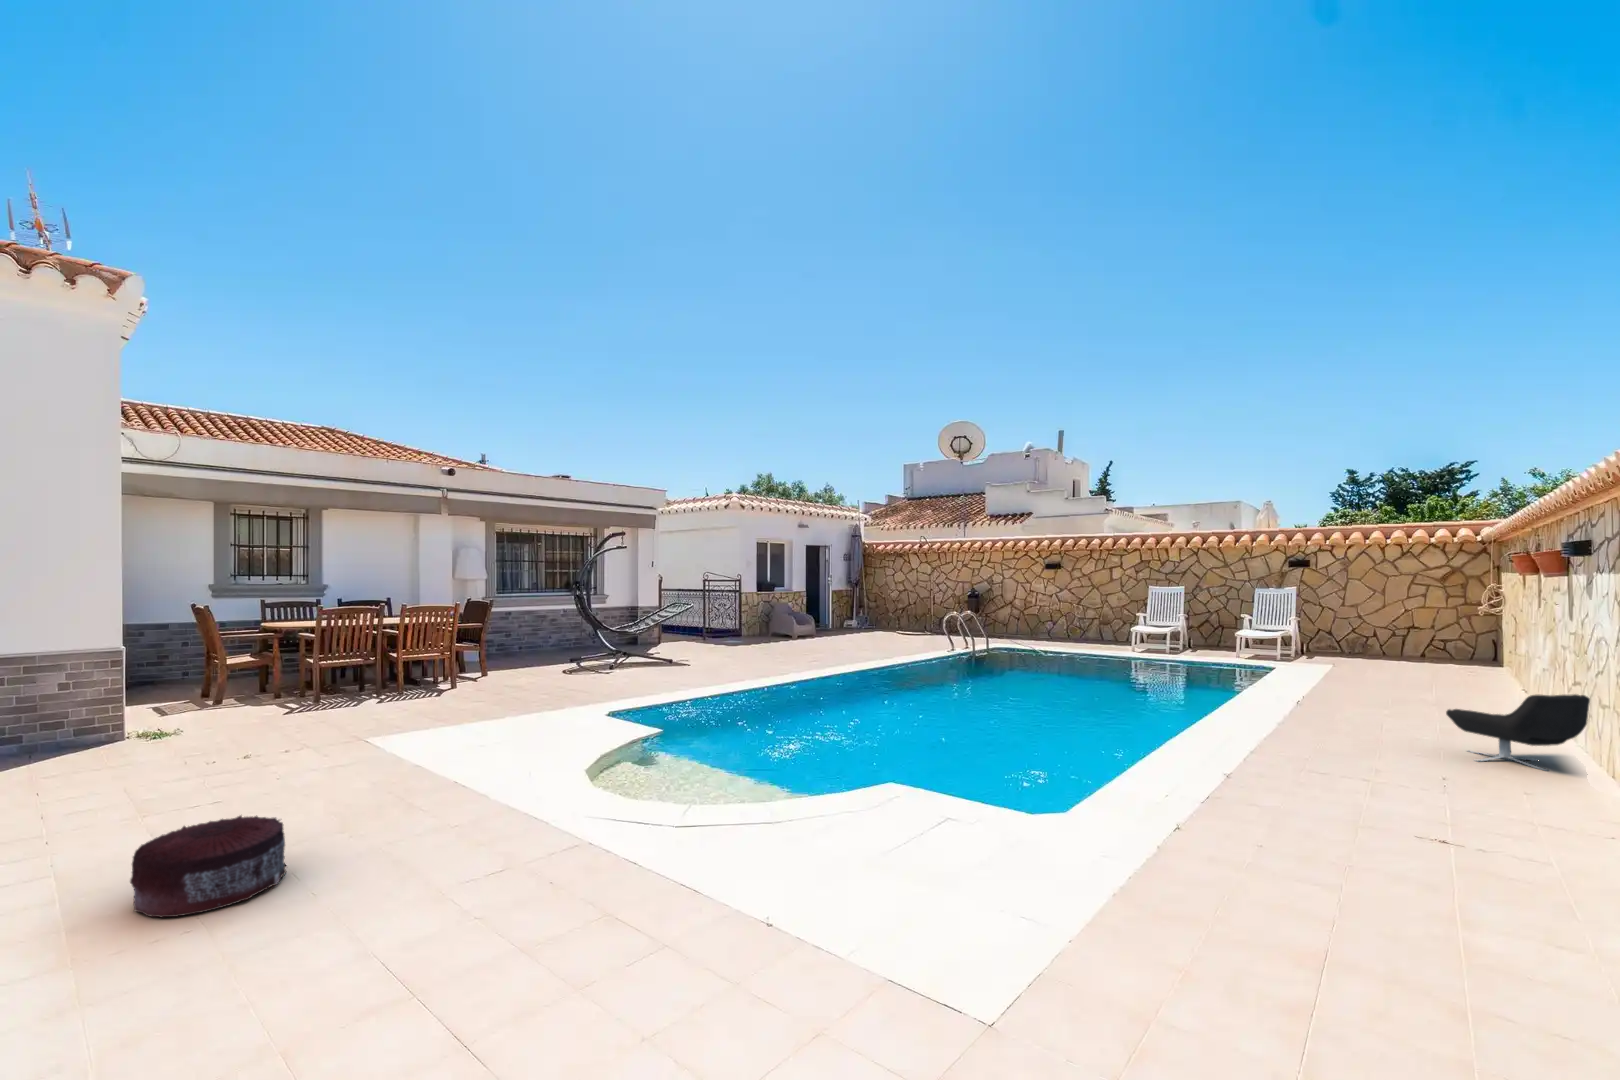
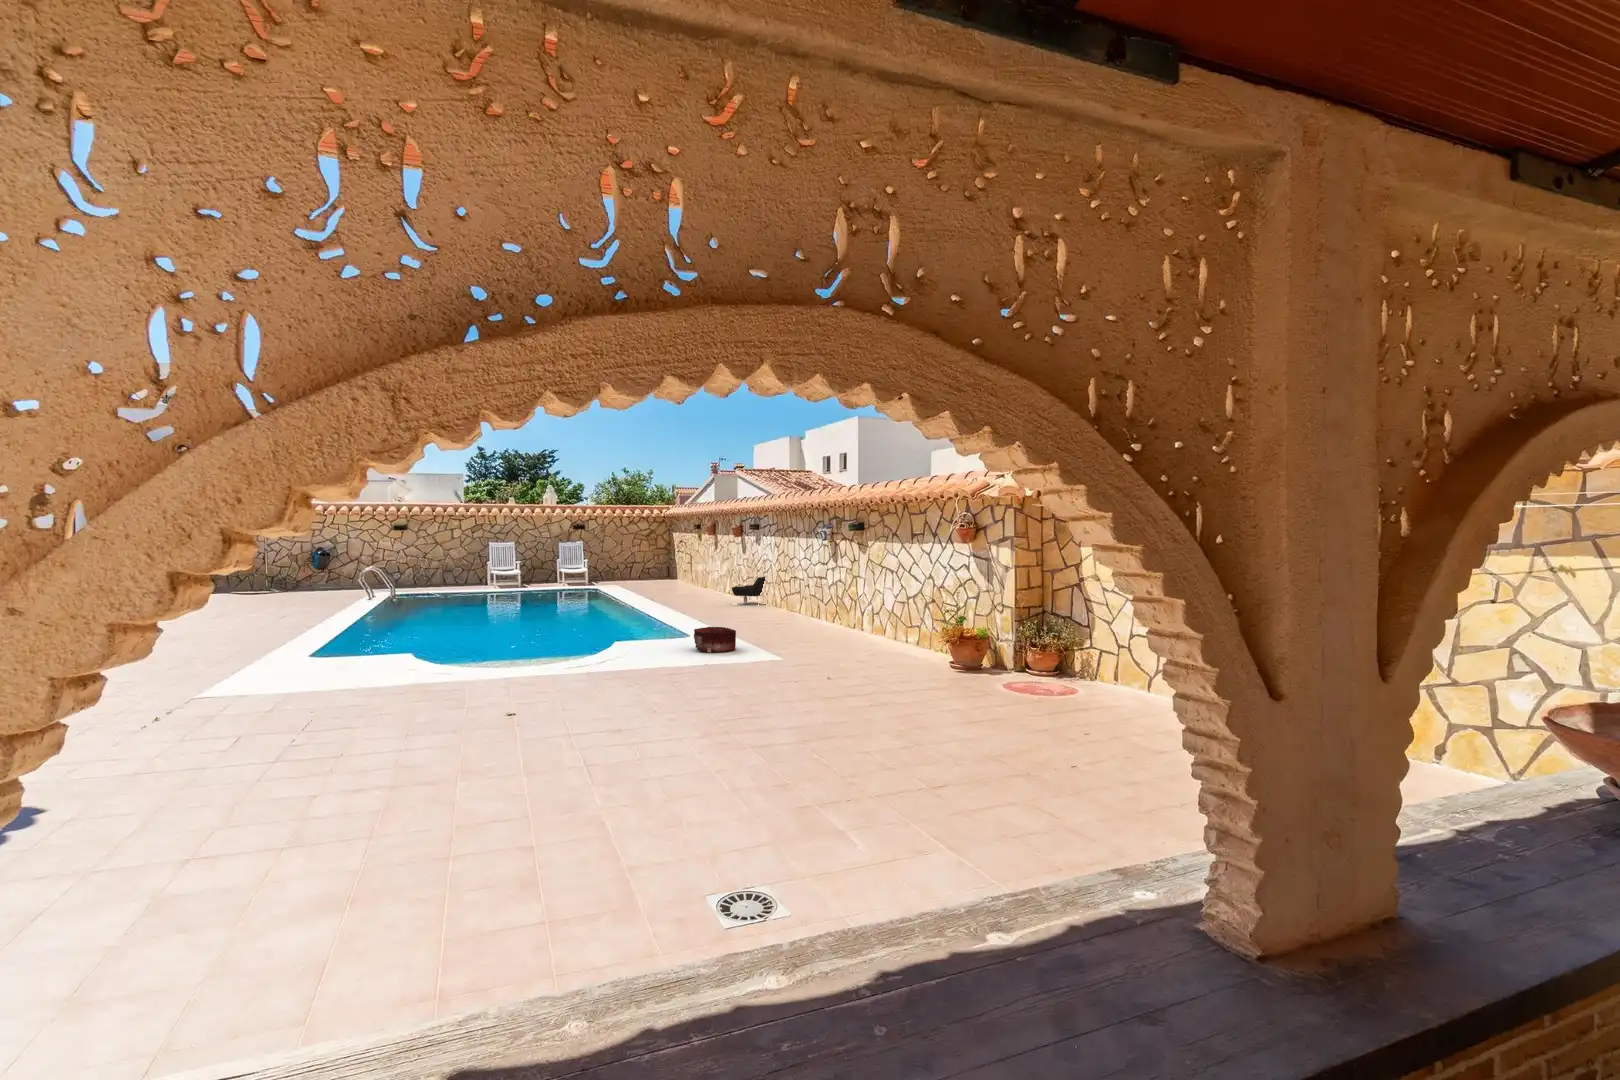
pouf: present [130,816,286,917] -> present [694,627,736,653]

